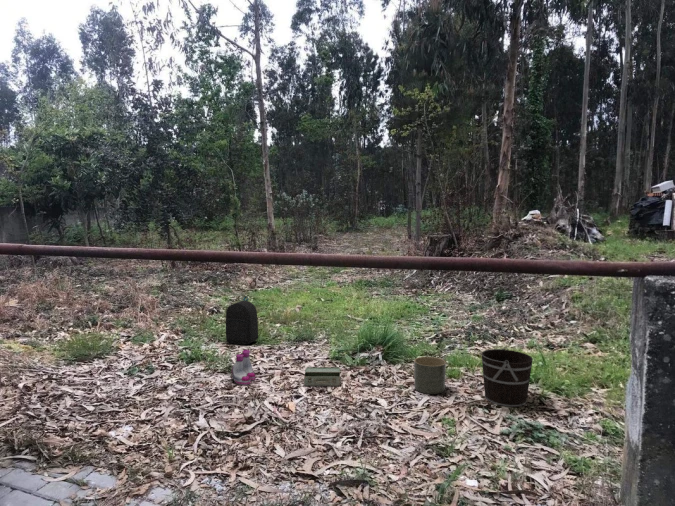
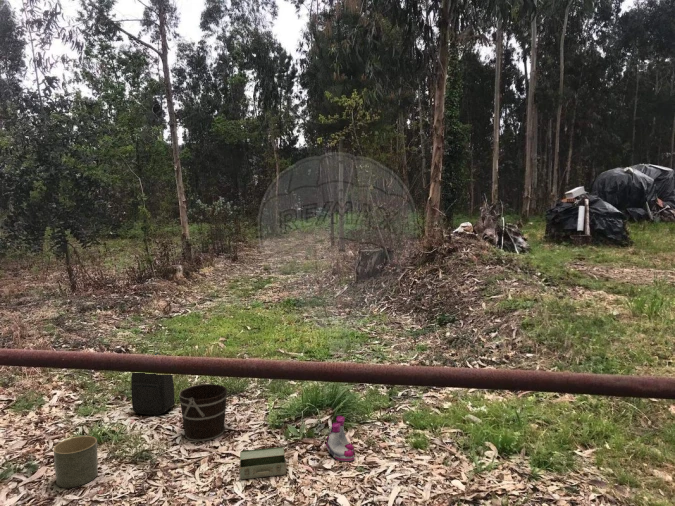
bucket: present [480,347,533,407] -> present [179,382,227,441]
boots: present [231,350,255,385] -> present [326,416,354,461]
planter: present [414,357,446,394] -> present [54,436,98,488]

